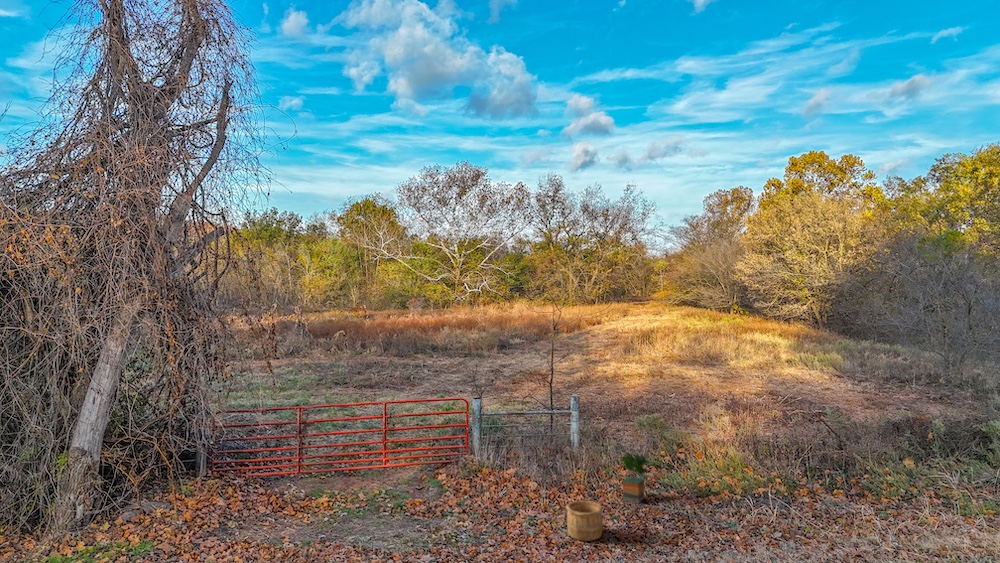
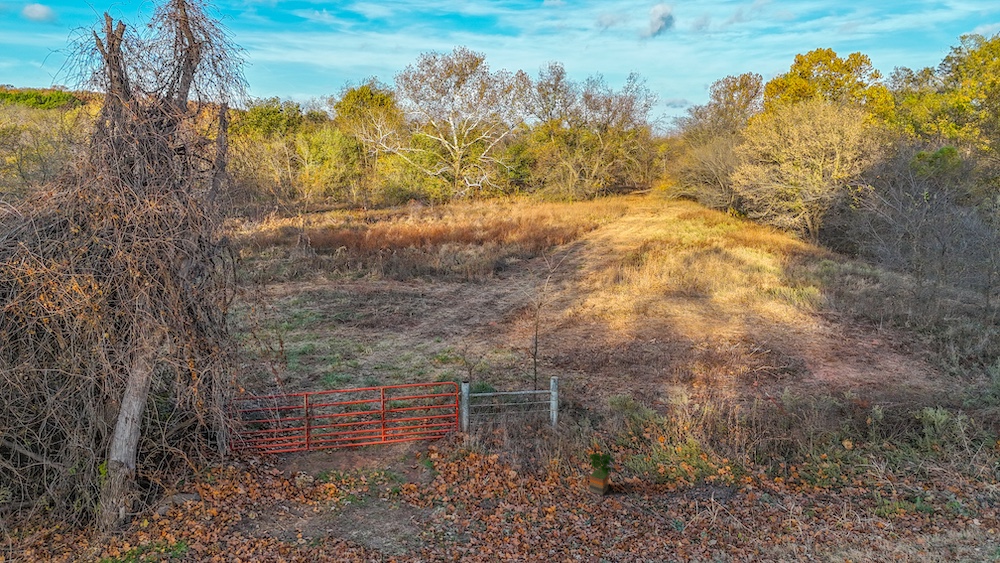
wooden bucket: present [566,500,603,541] -> none [537,505,568,543]

